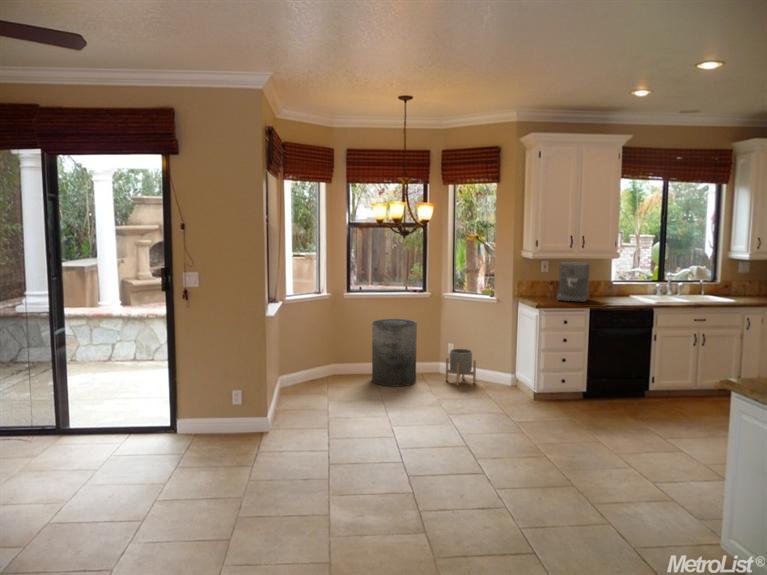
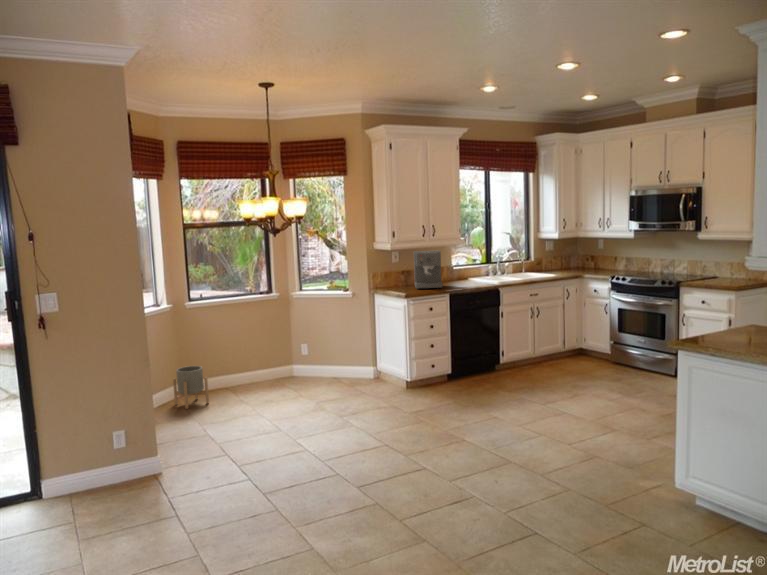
trash can: present [372,319,417,387] -> none [225,327,279,402]
planter: present [446,349,476,386] -> present [173,366,209,409]

